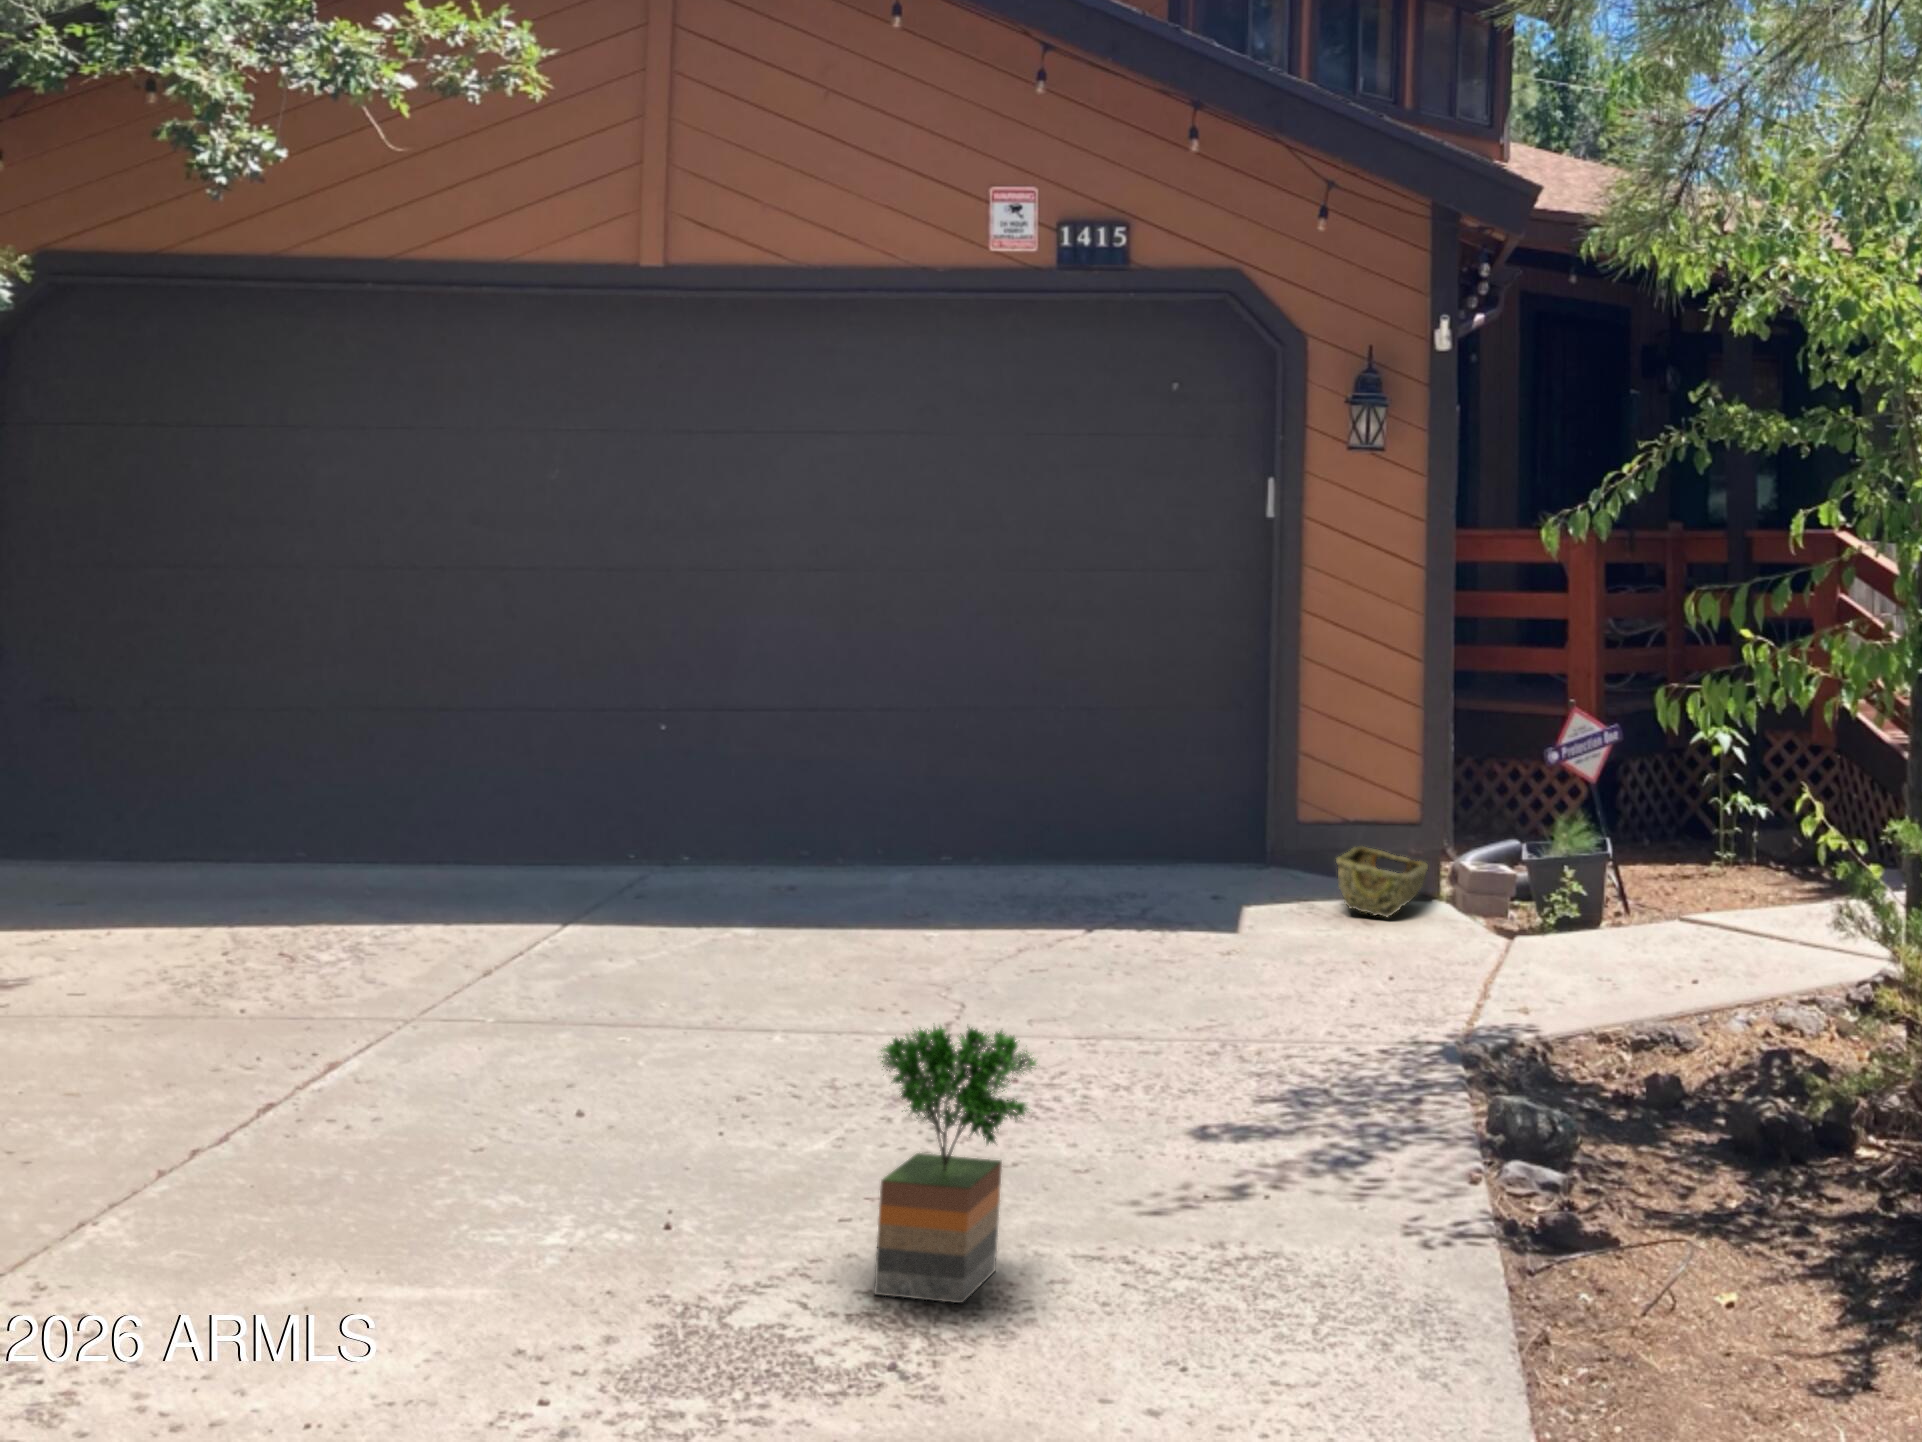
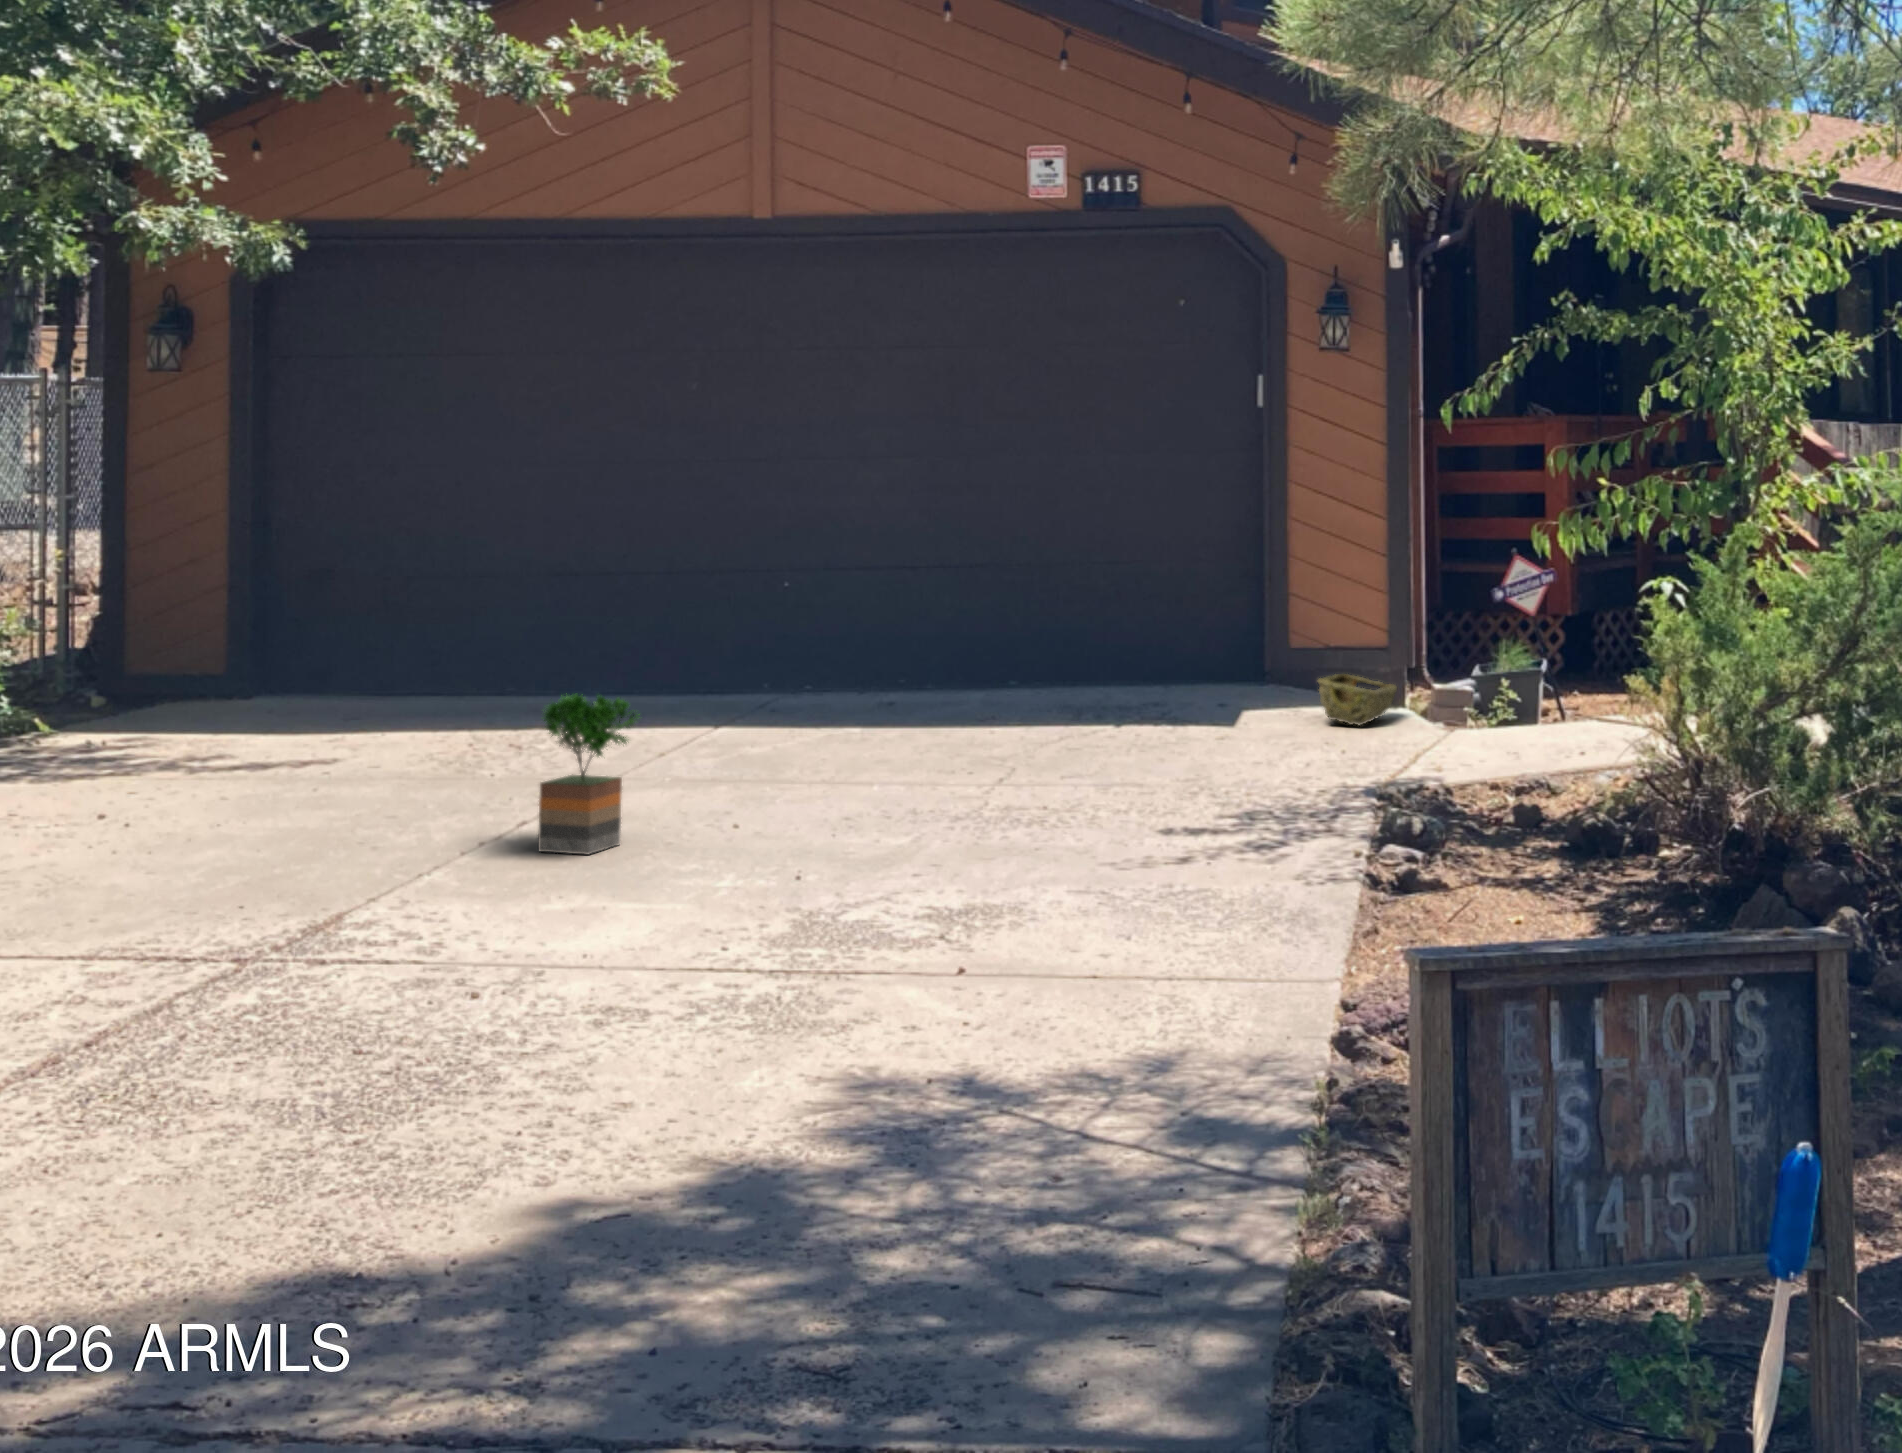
potted tree: present [874,1027,1036,1303] -> present [538,695,640,854]

